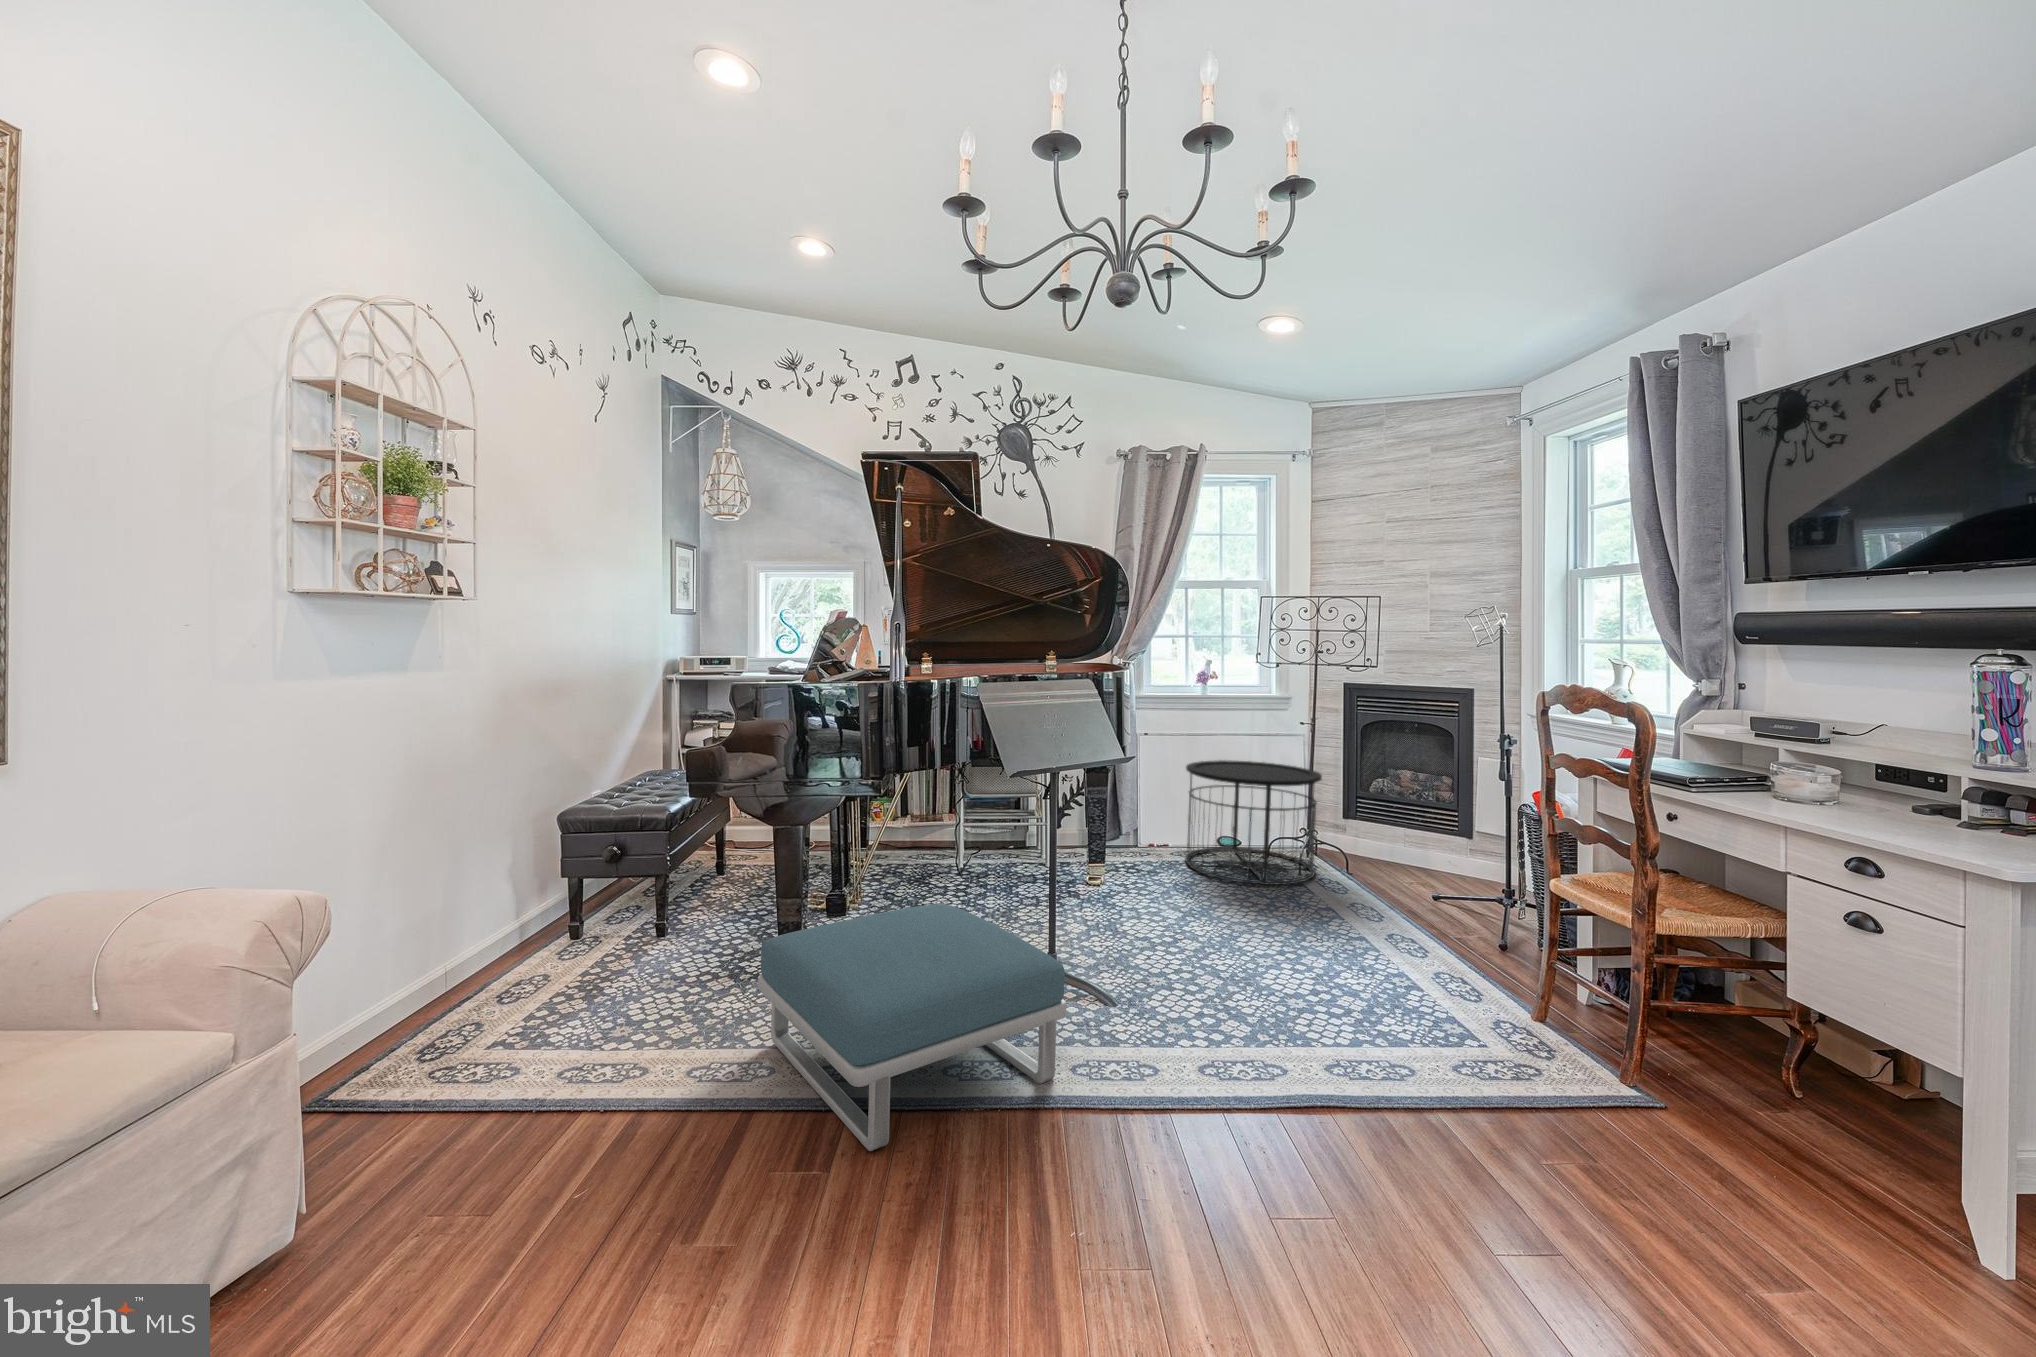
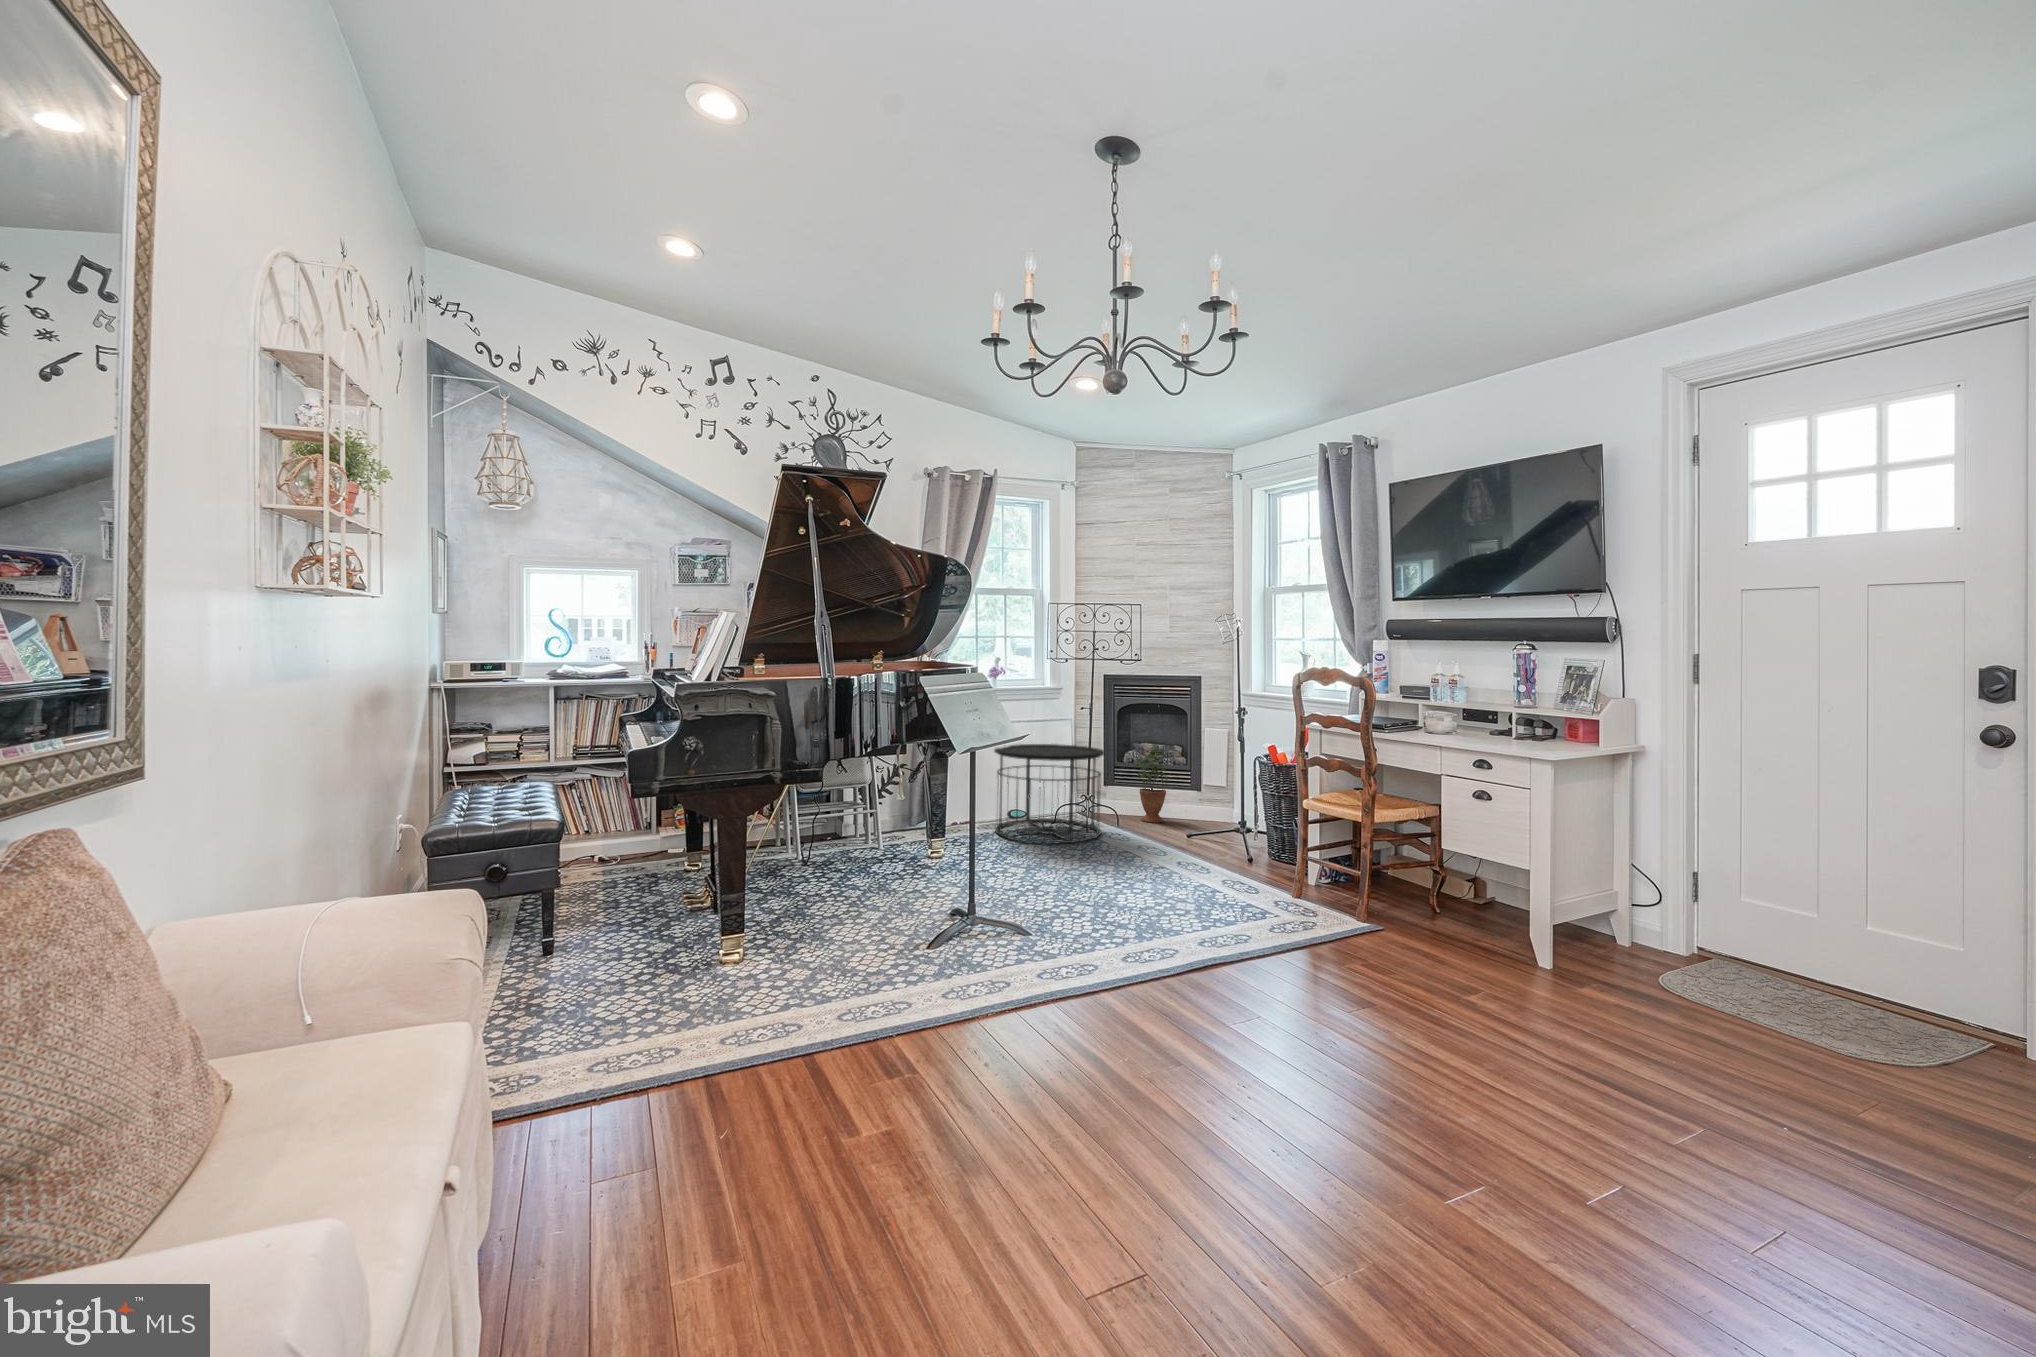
potted plant: none [1376,770,1421,870] -> present [1134,743,1167,822]
footstool: present [758,904,1067,1151] -> none [762,871,1032,1054]

